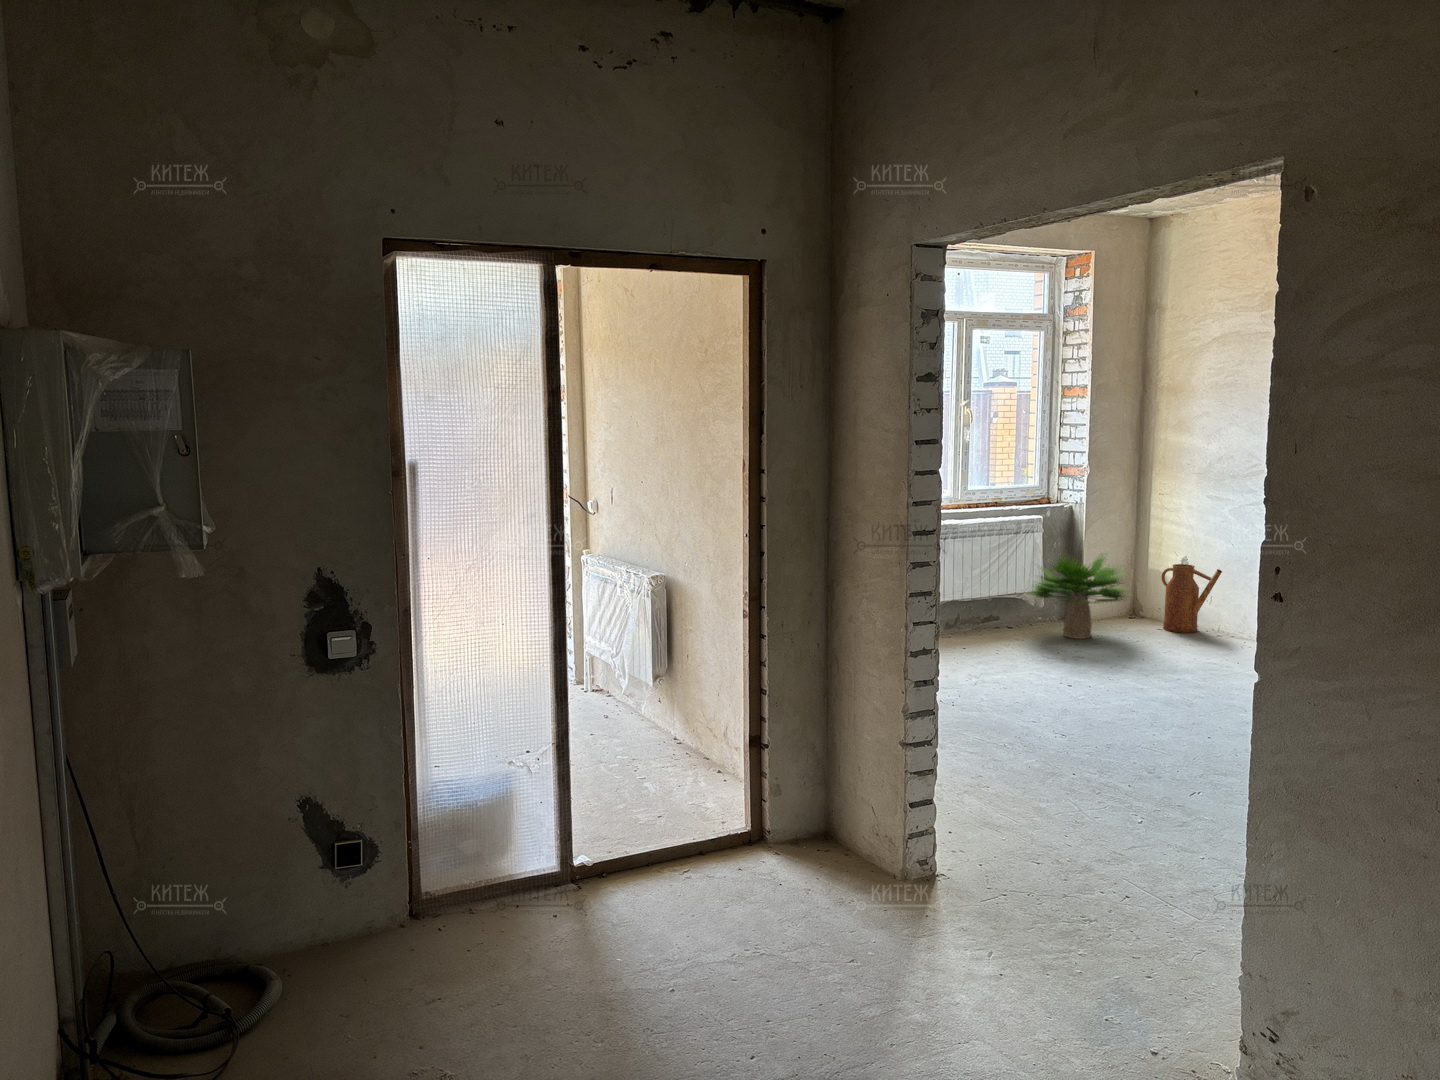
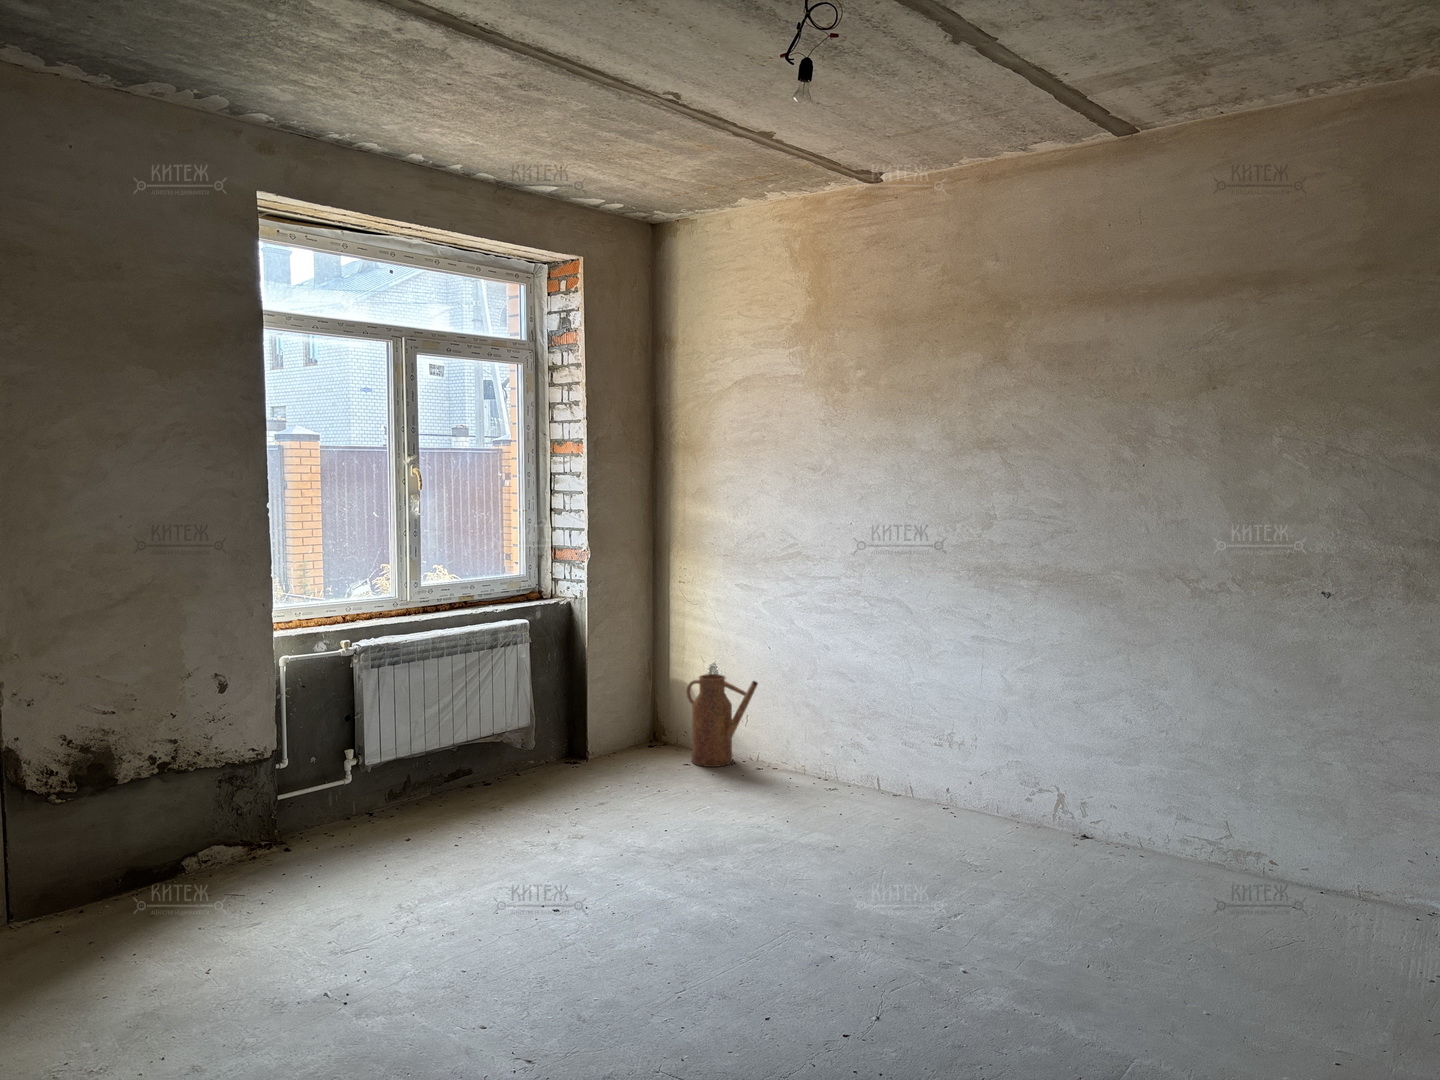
potted plant: present [1031,554,1127,639] -> none [503,664,653,795]

